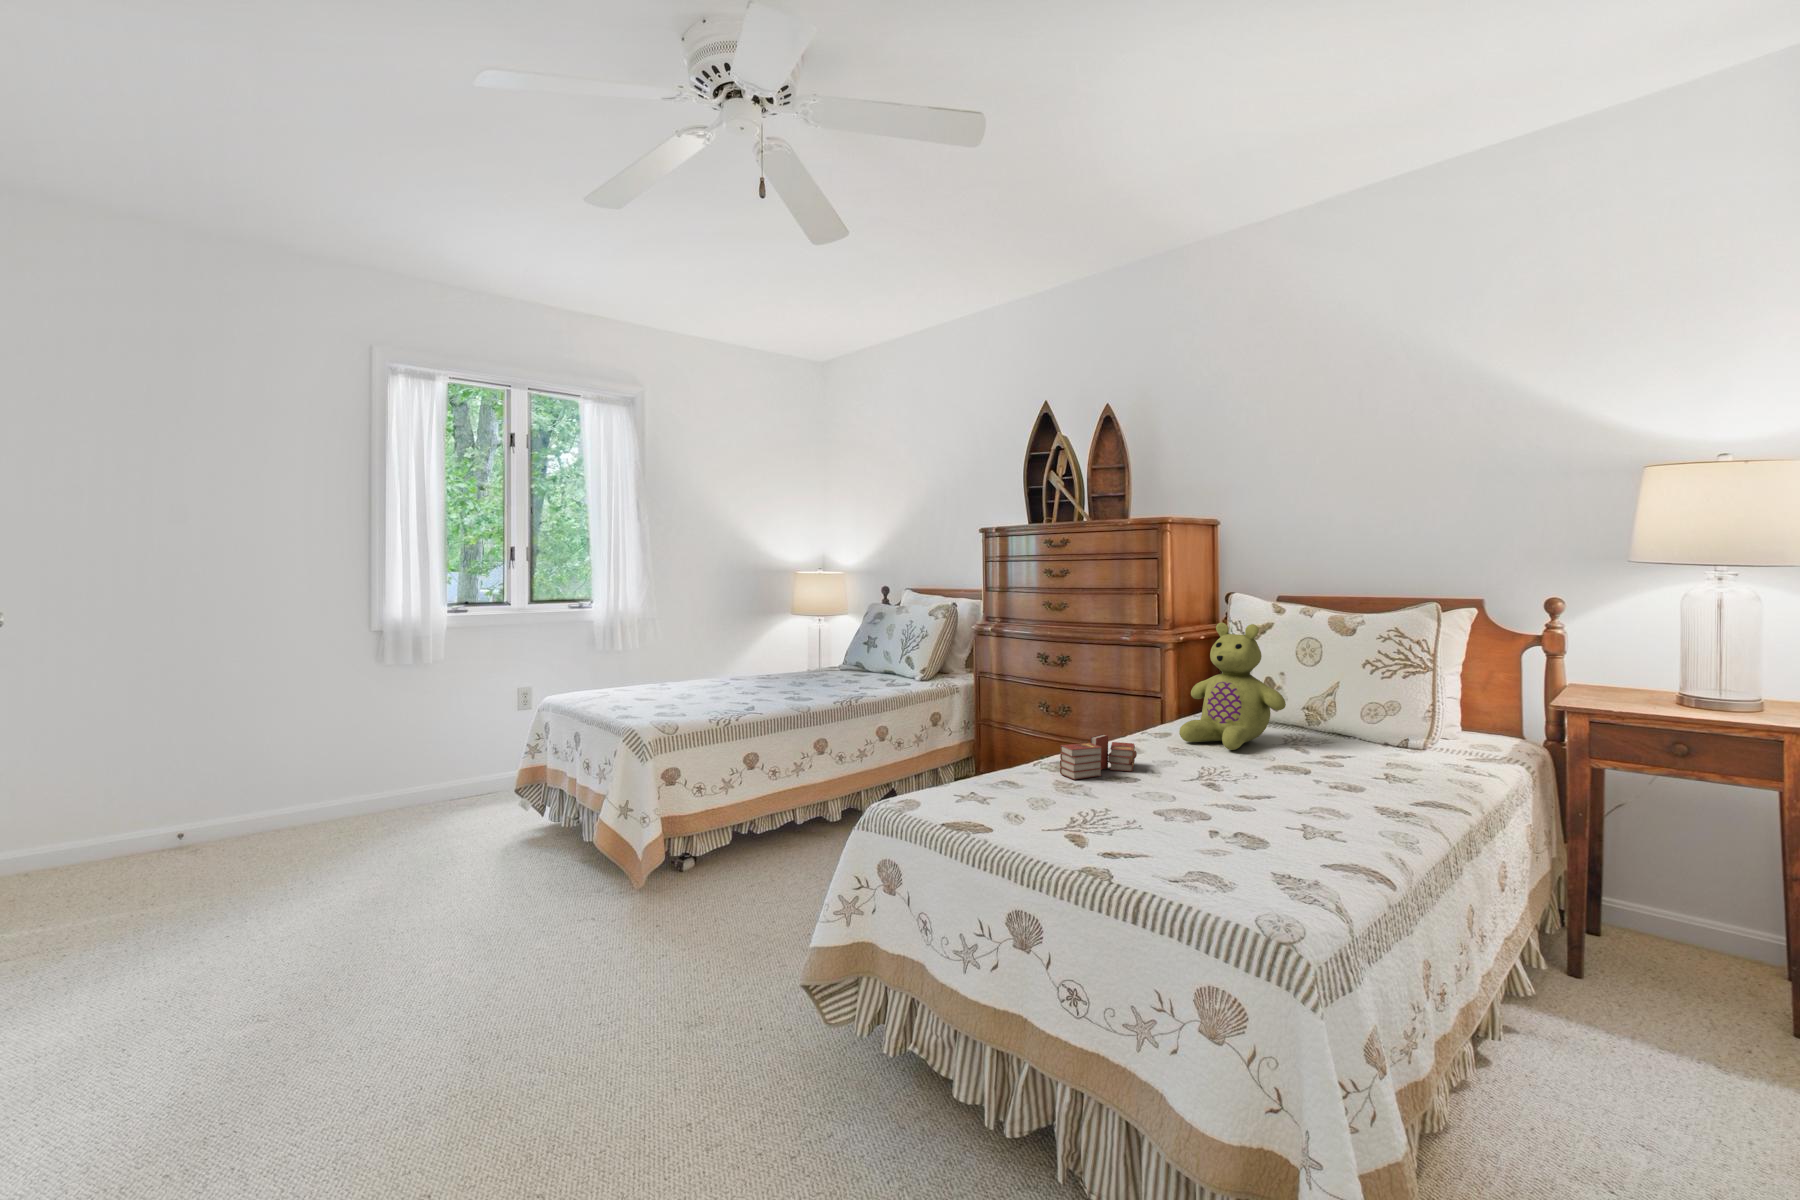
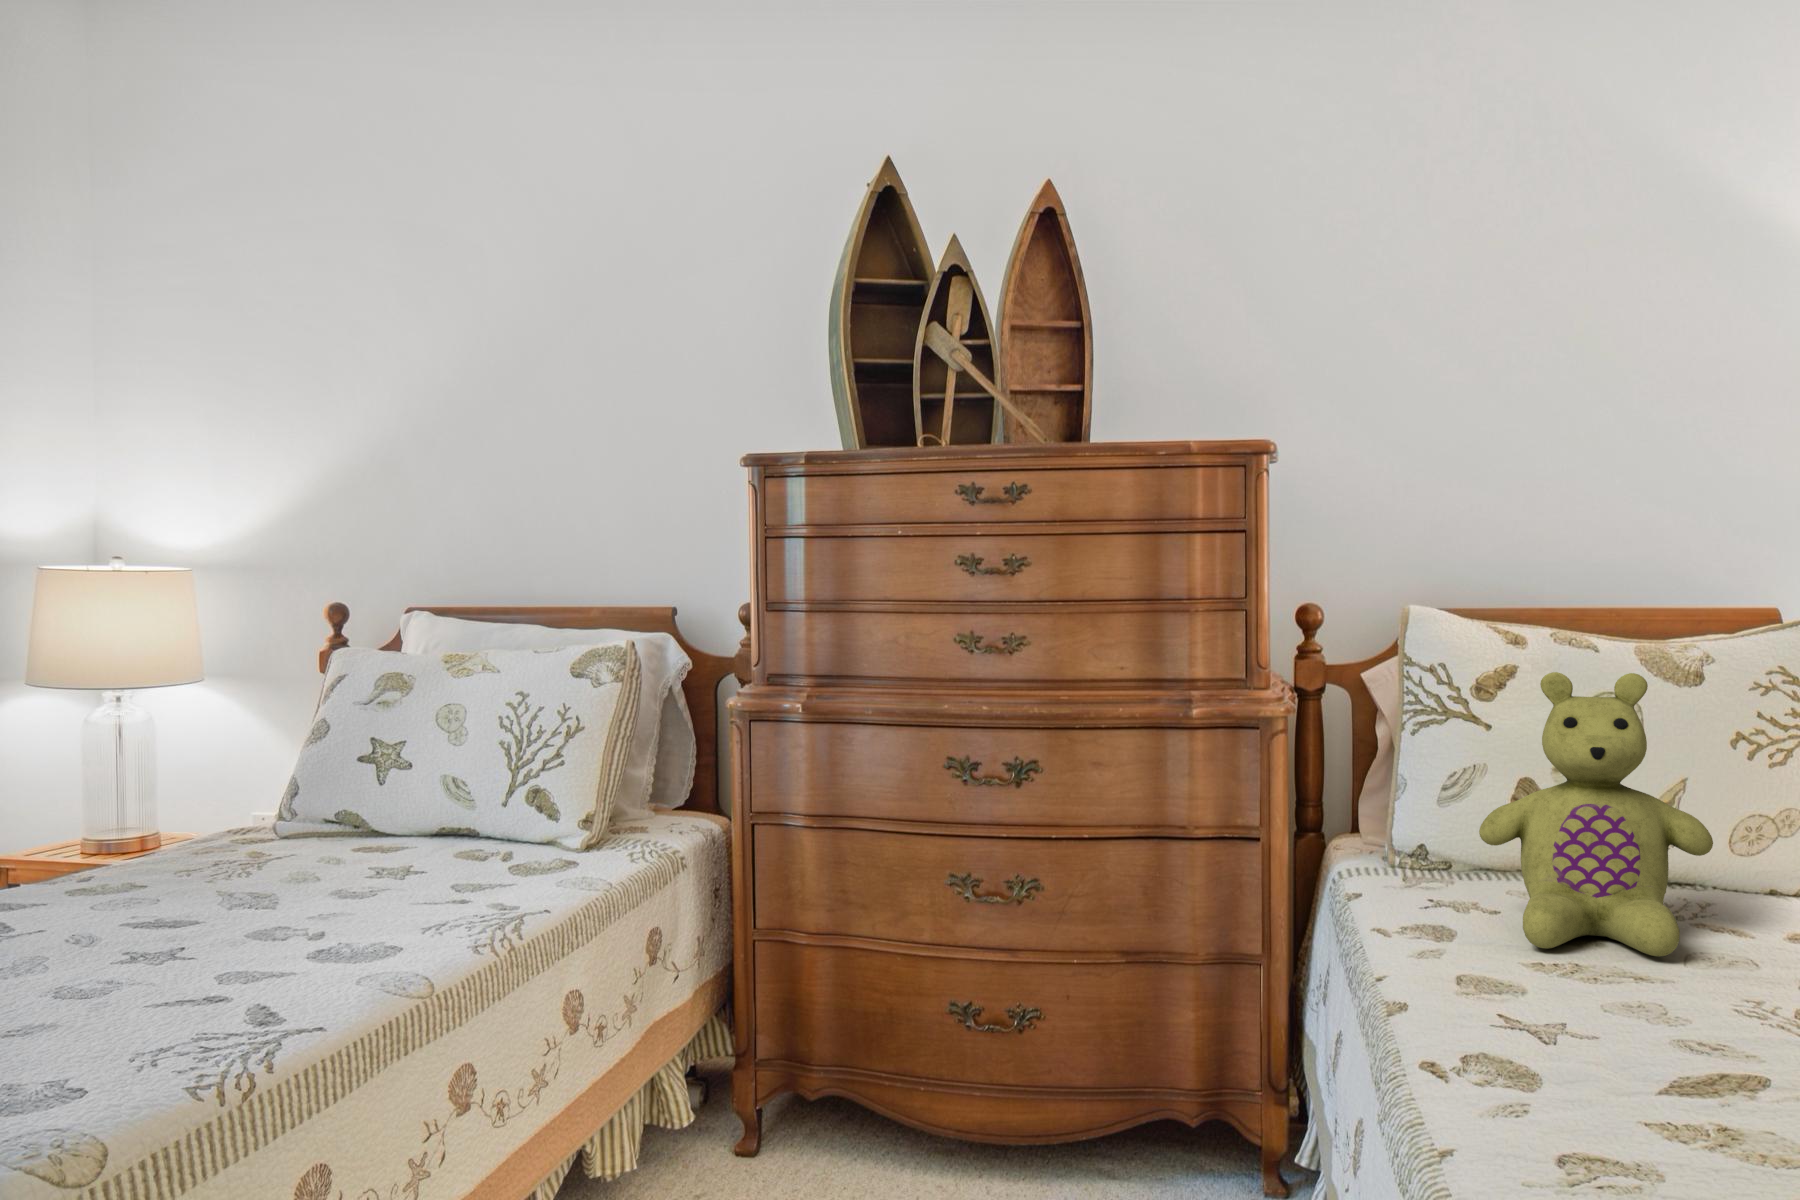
book: present [1060,734,1137,780] -> none [1554,971,1656,1107]

